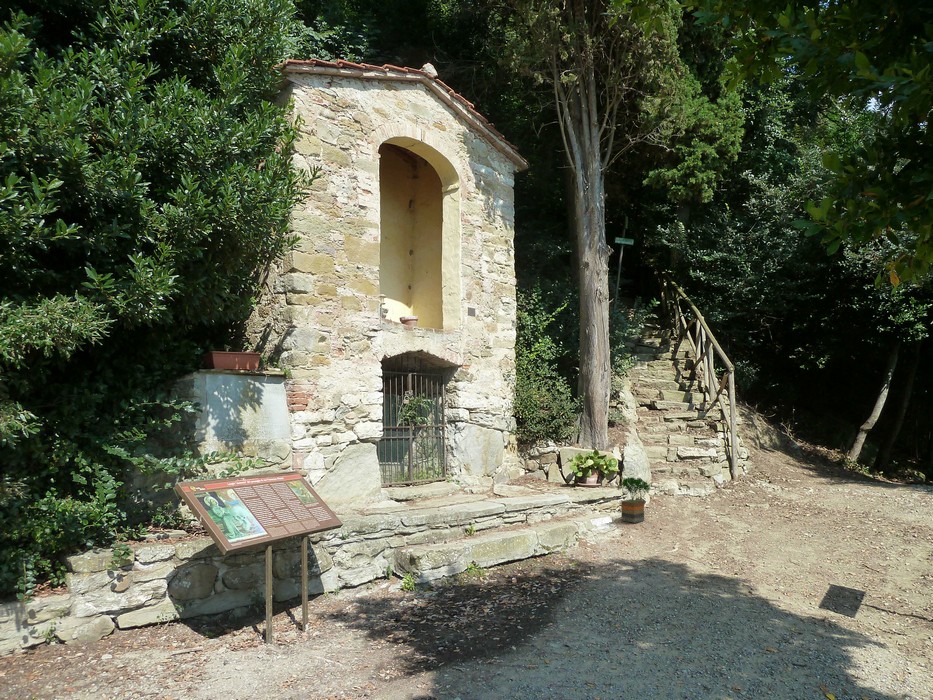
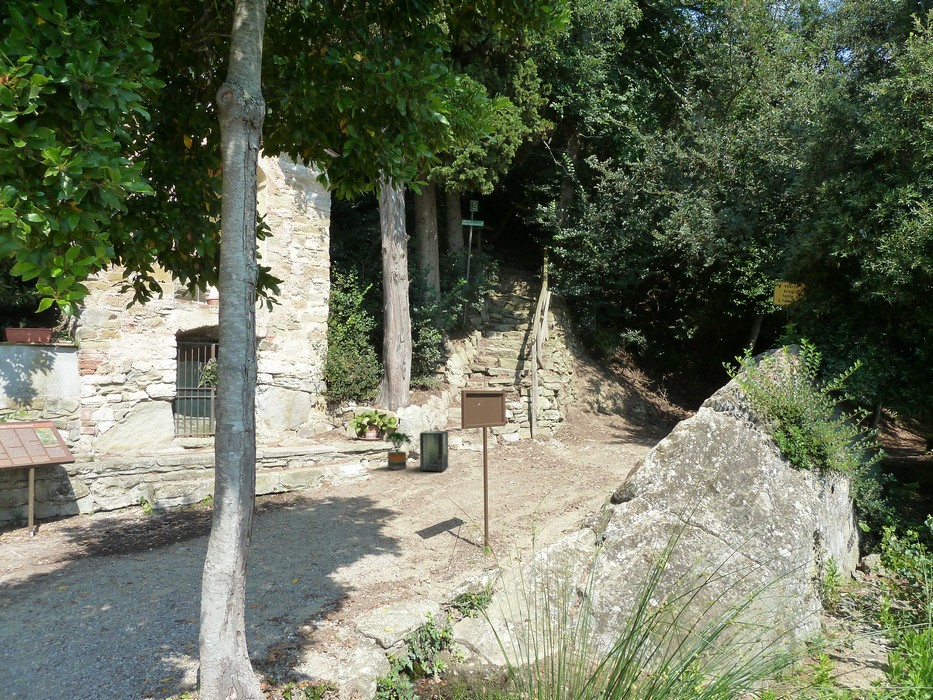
storage box: none [665,475,698,525] -> present [420,431,448,471]

